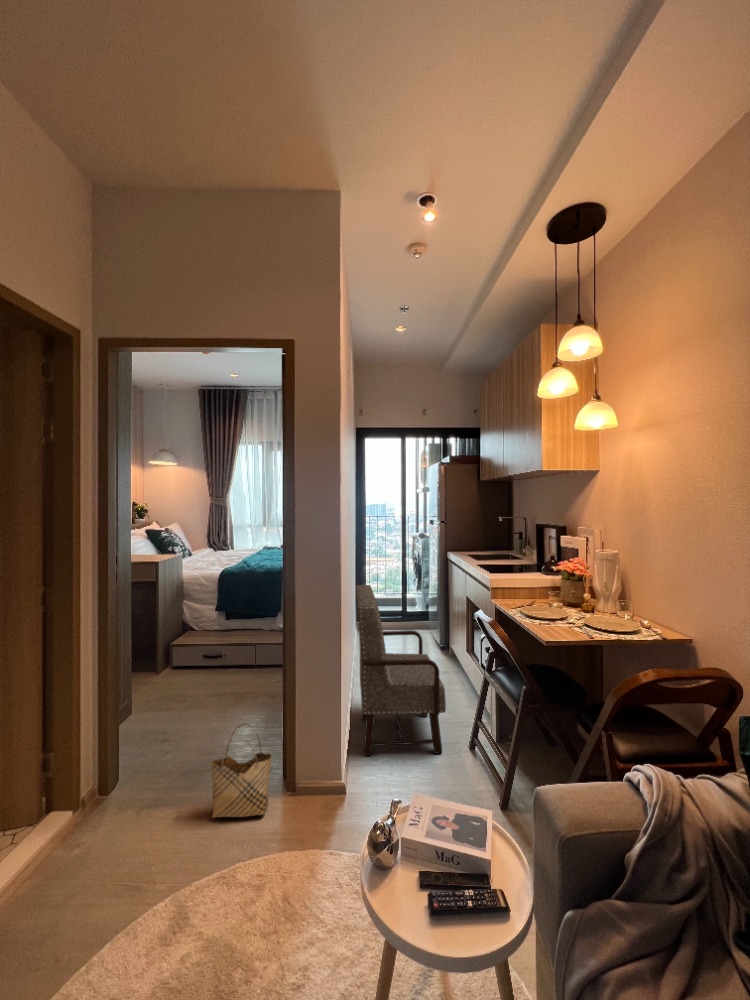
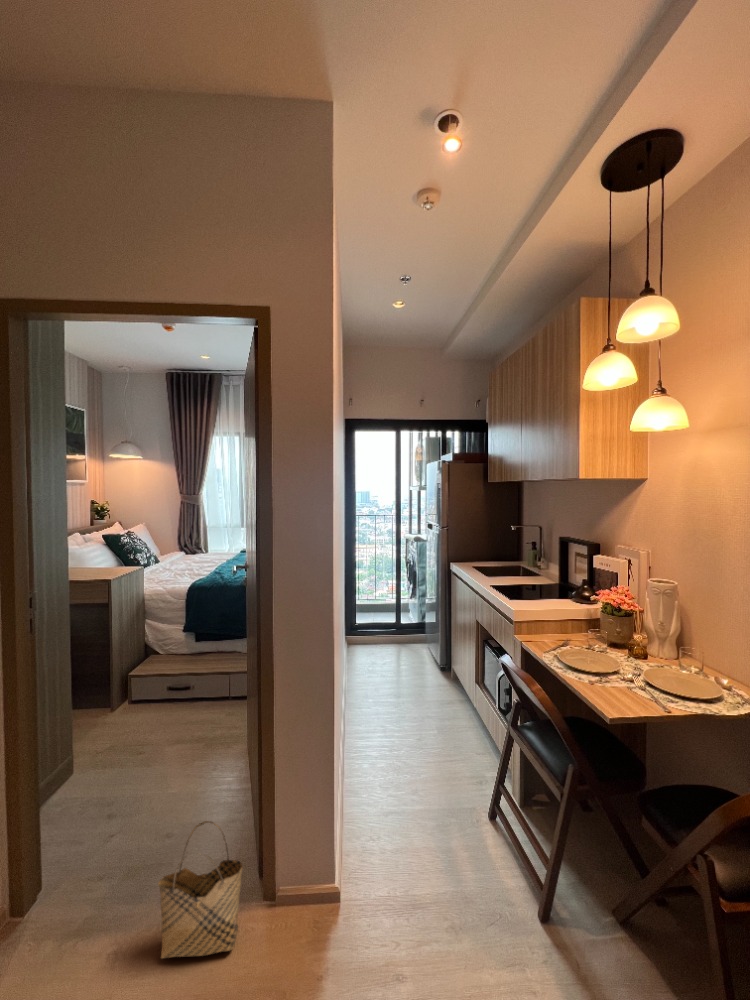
armchair: present [356,585,446,755] -> none [349,616,463,835]

